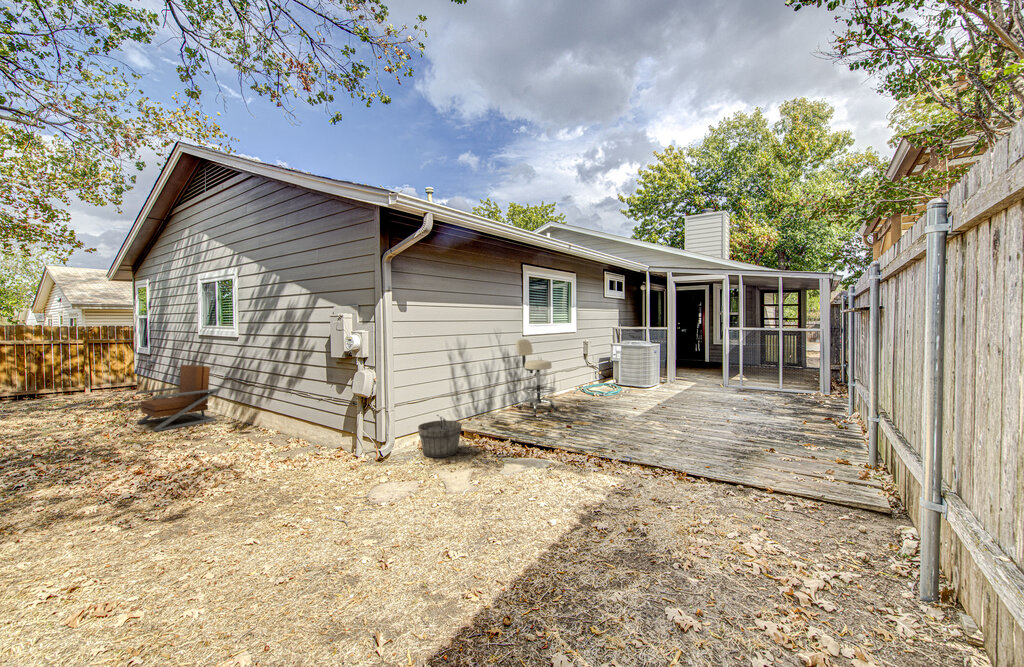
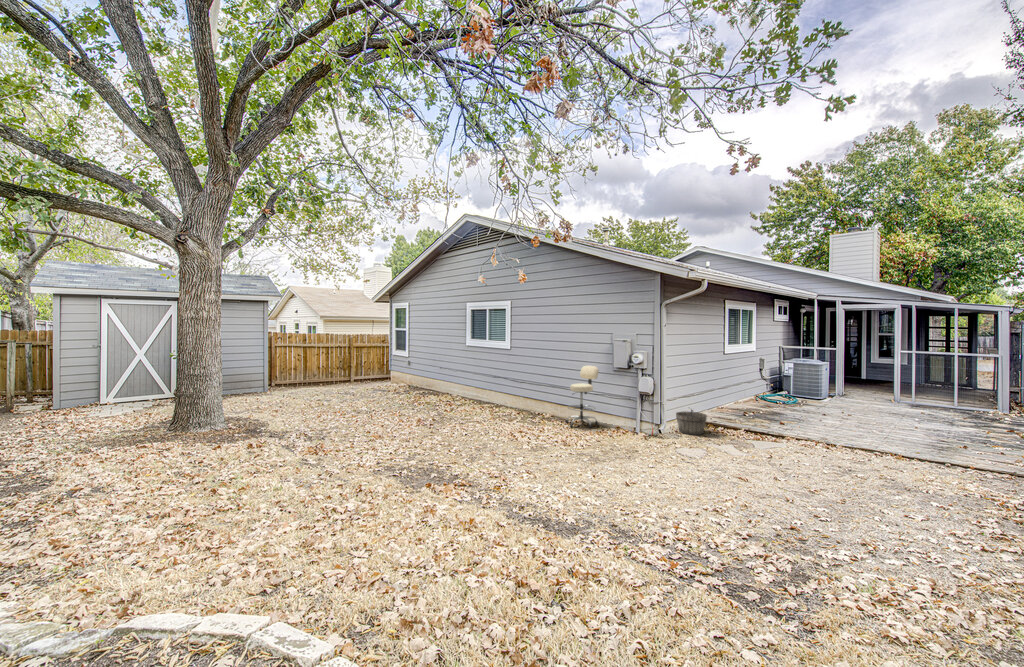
stool: present [516,339,558,413] -> present [566,366,599,428]
lounge chair: present [136,365,218,431] -> none [451,366,501,408]

